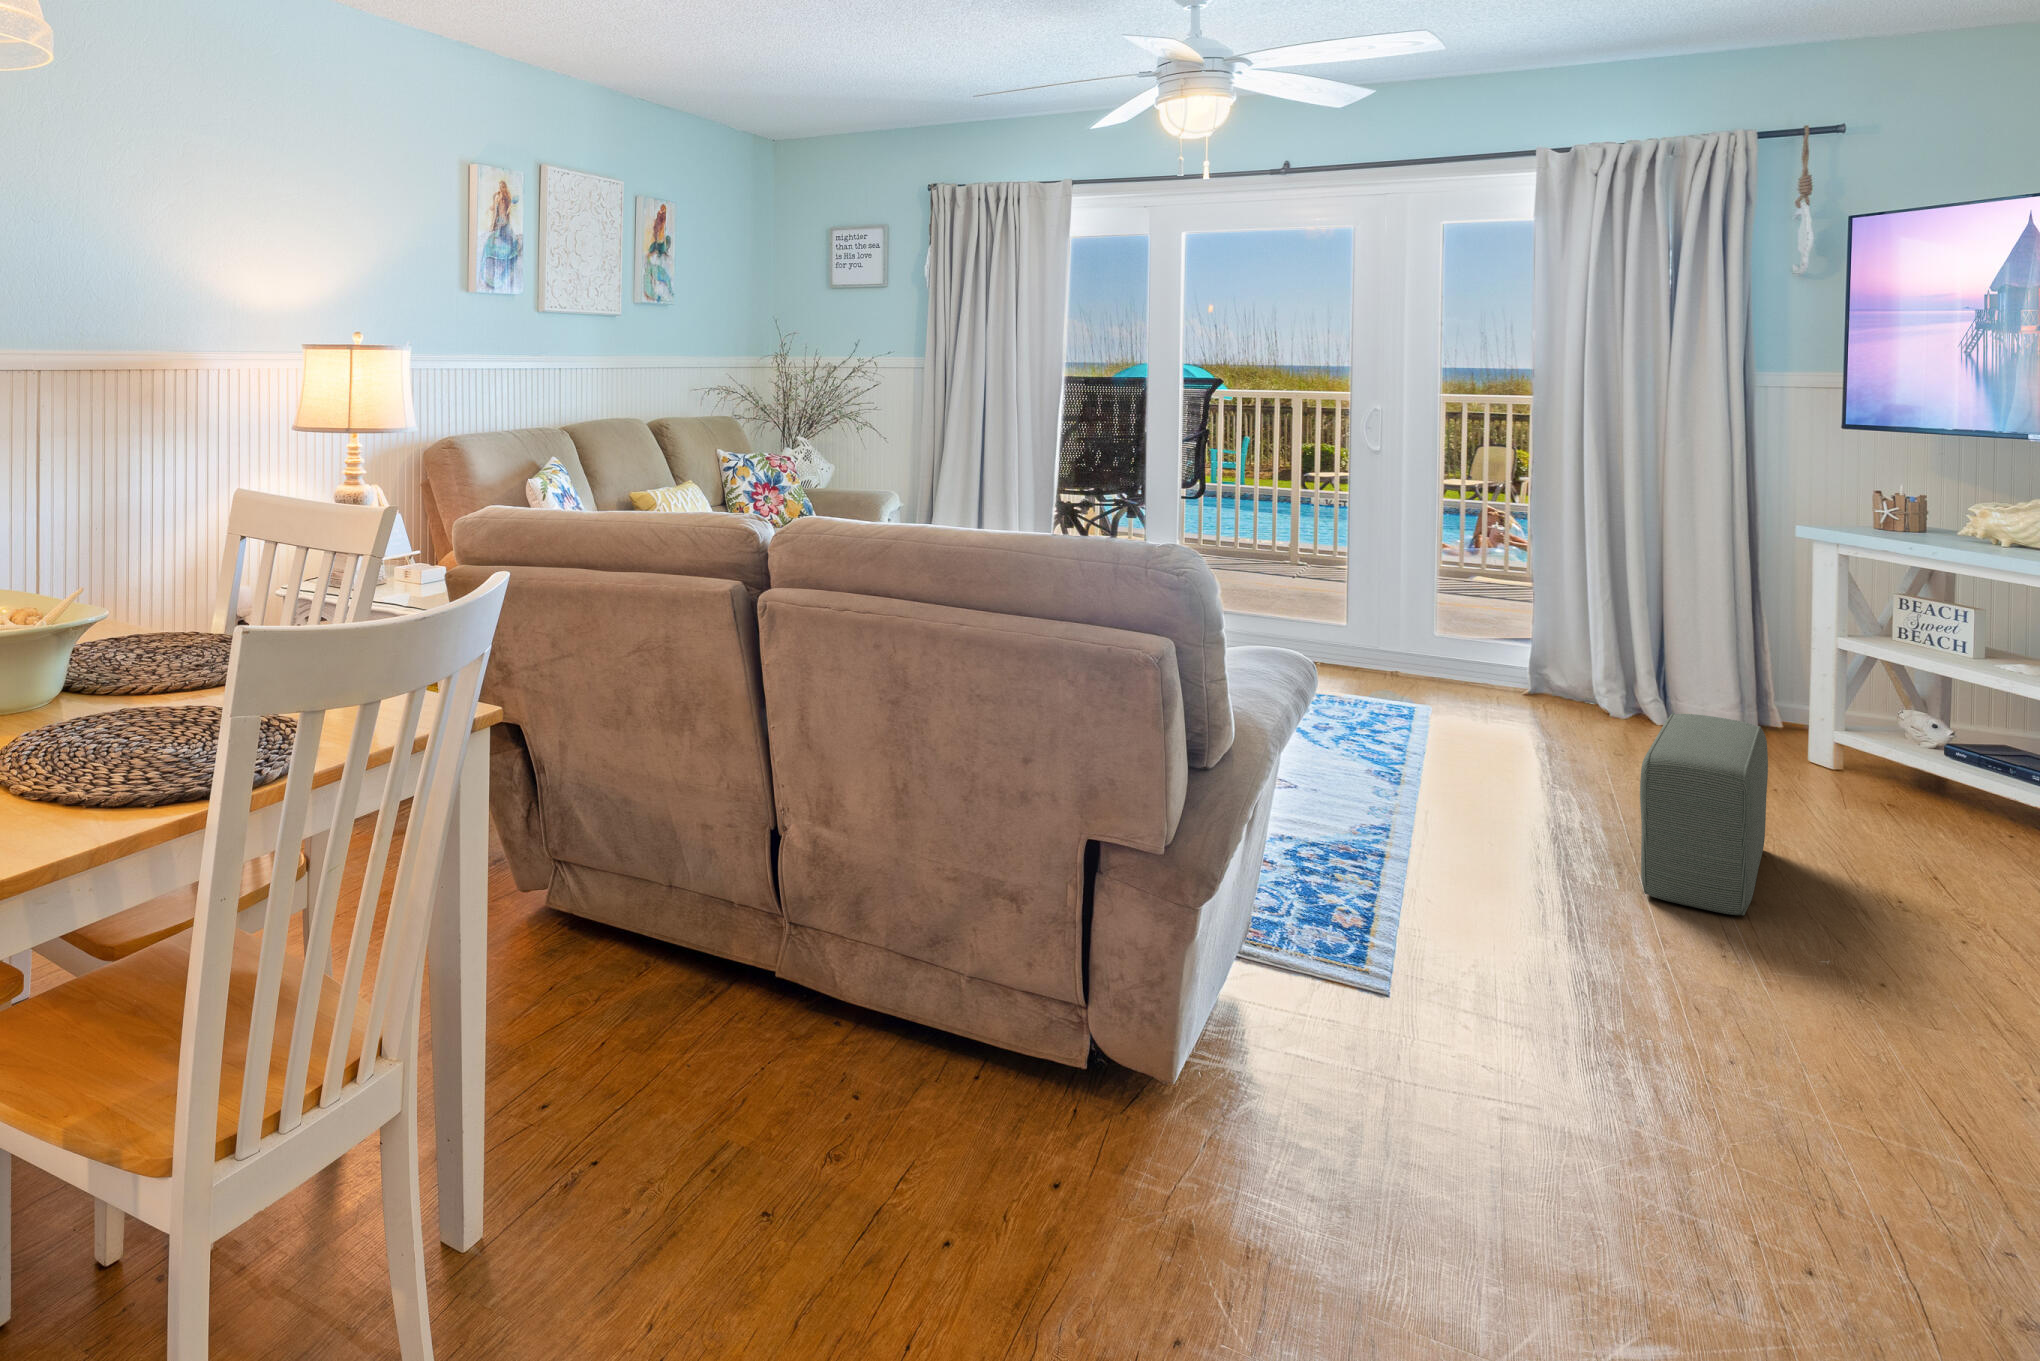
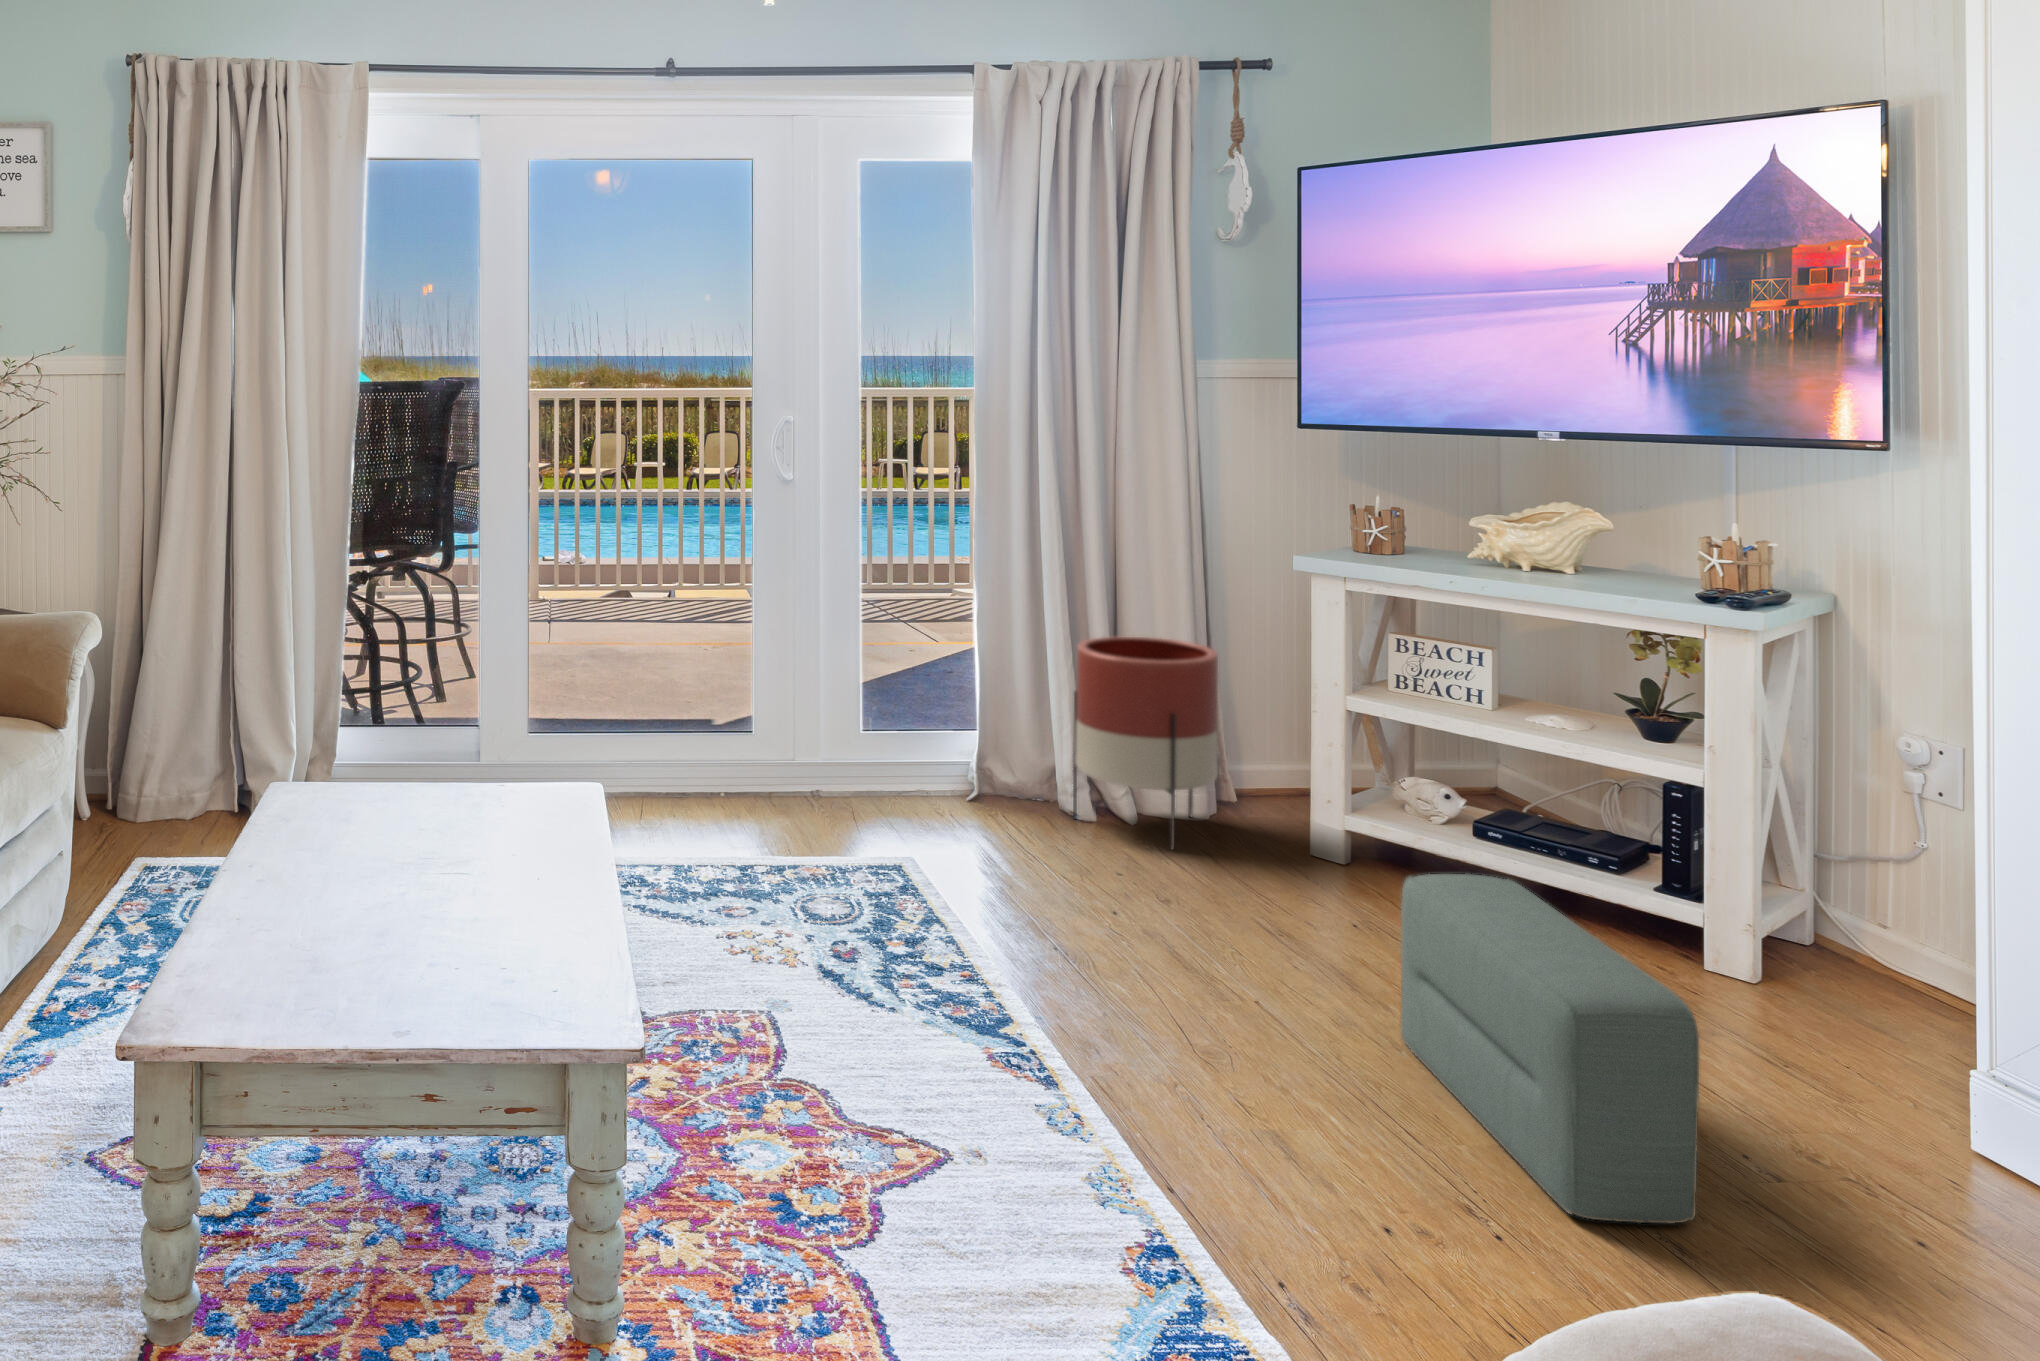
planter: none [1591,581,1723,739] -> present [1073,637,1218,849]

